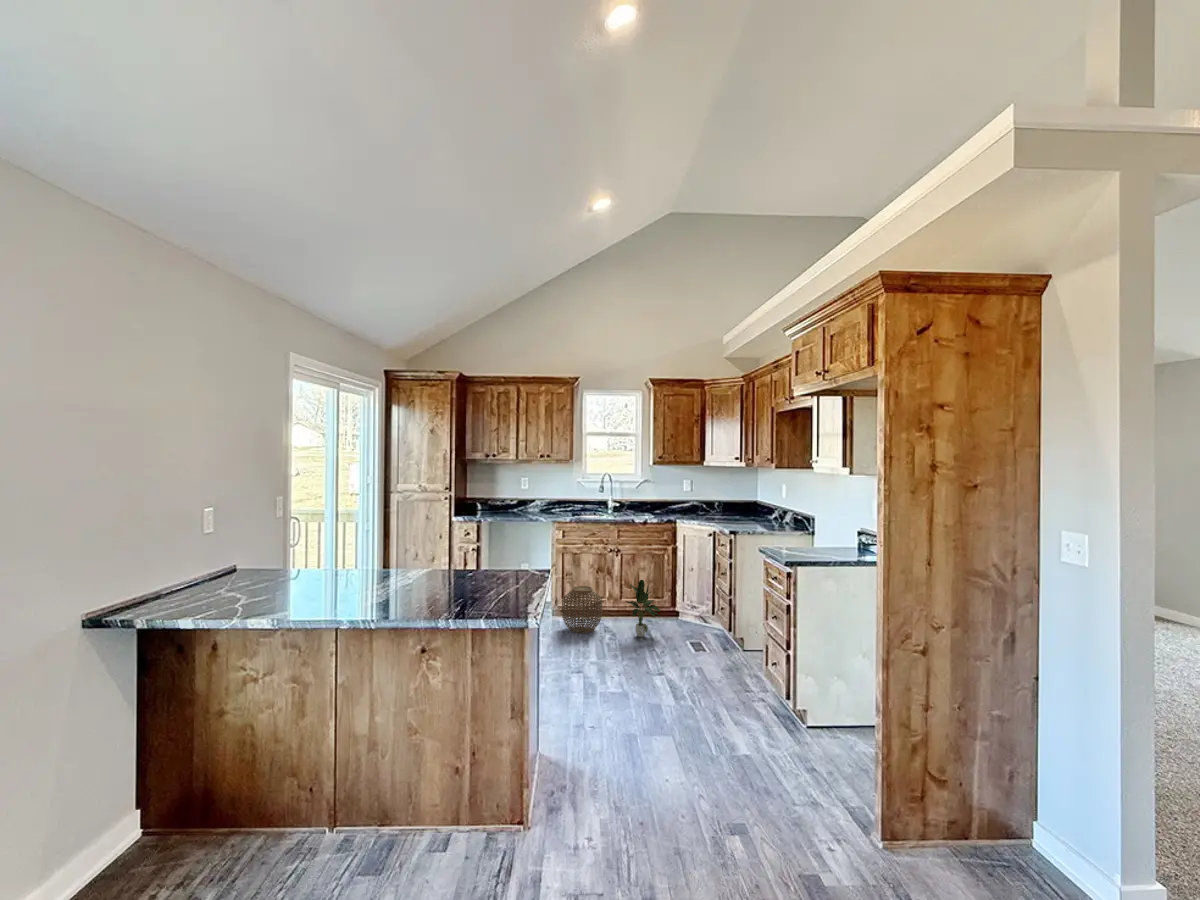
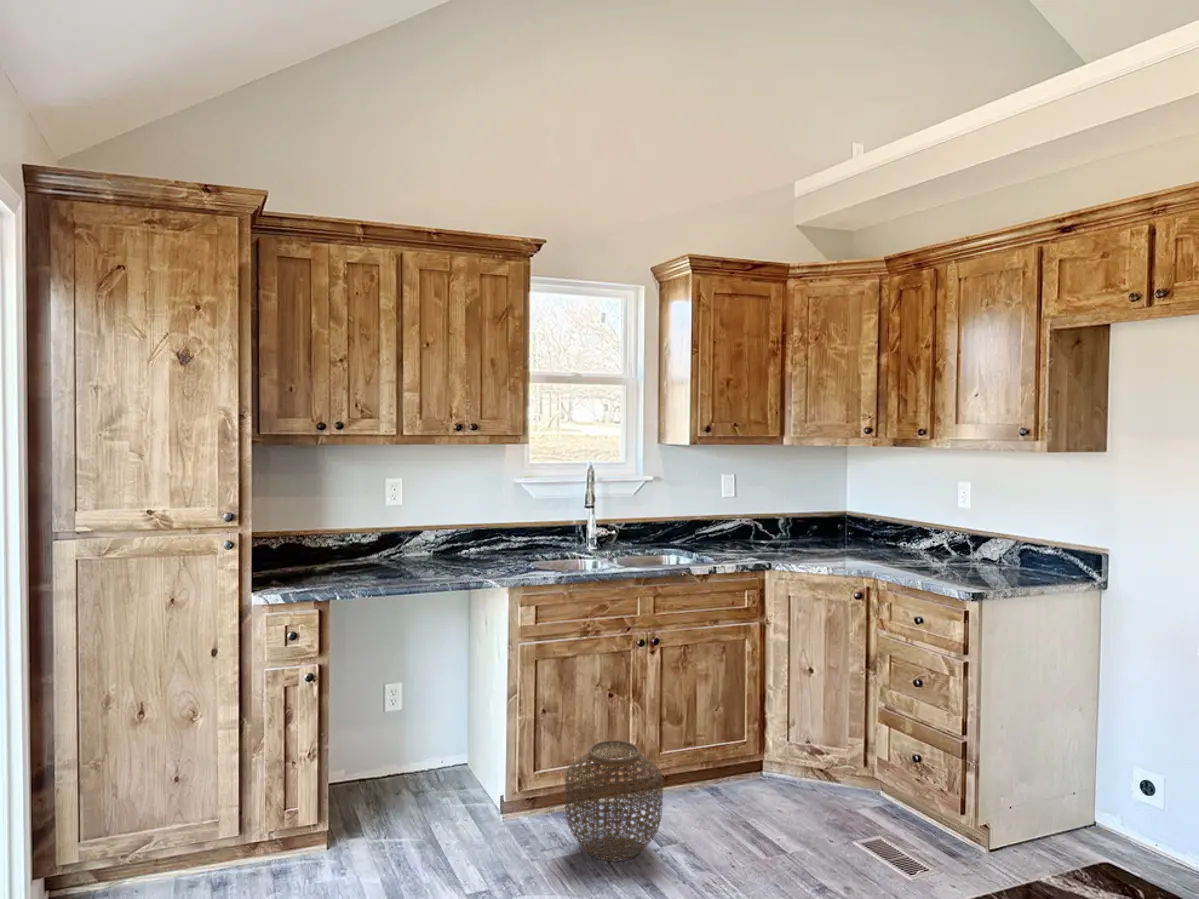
potted plant: present [626,580,660,637] -> none [725,714,809,847]

